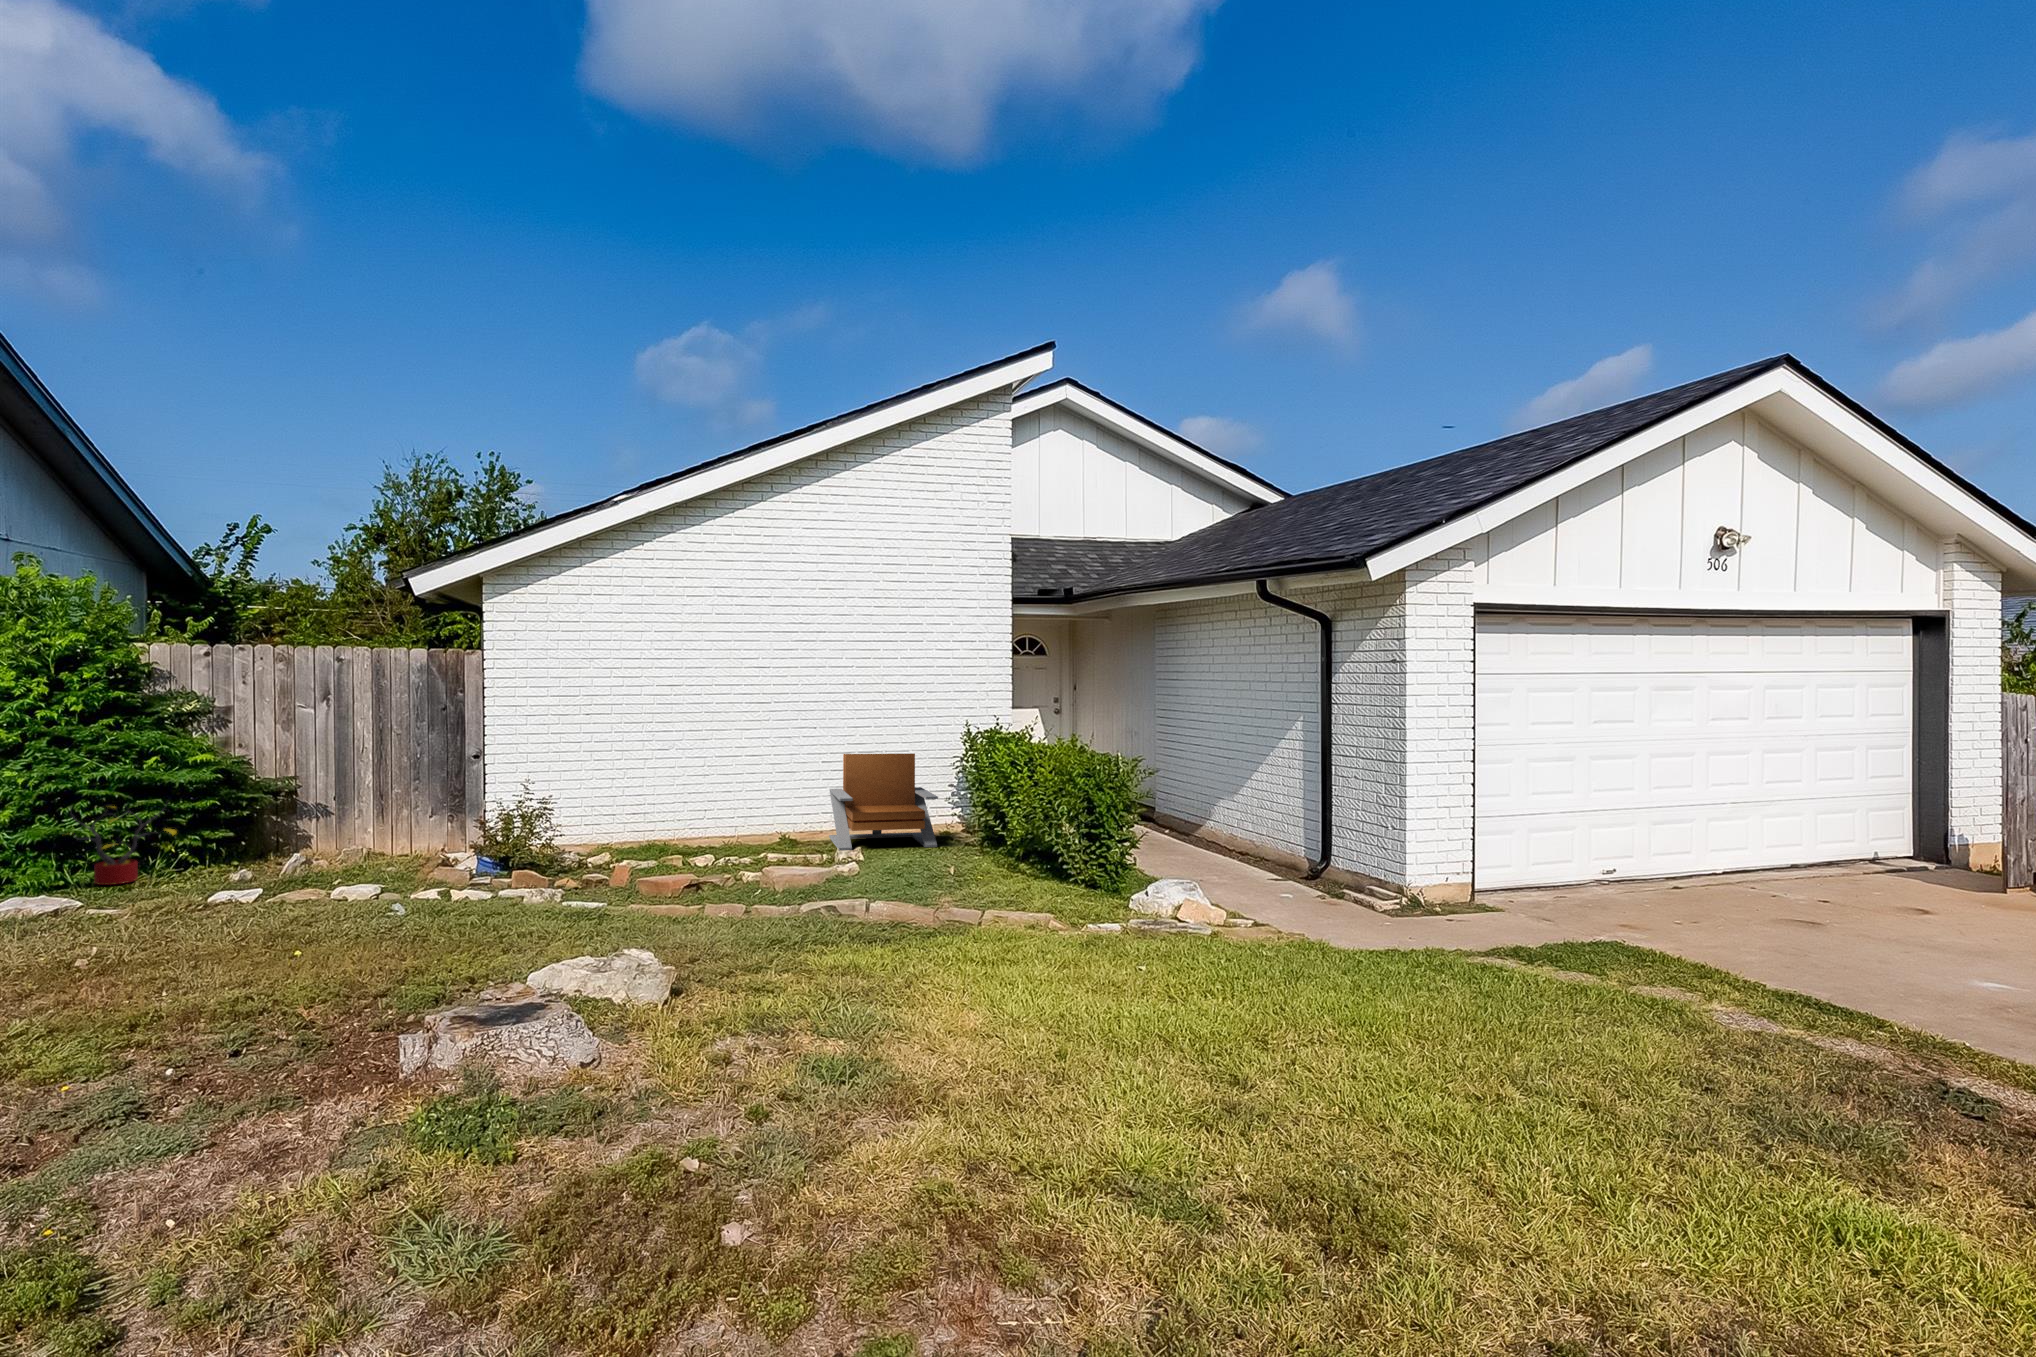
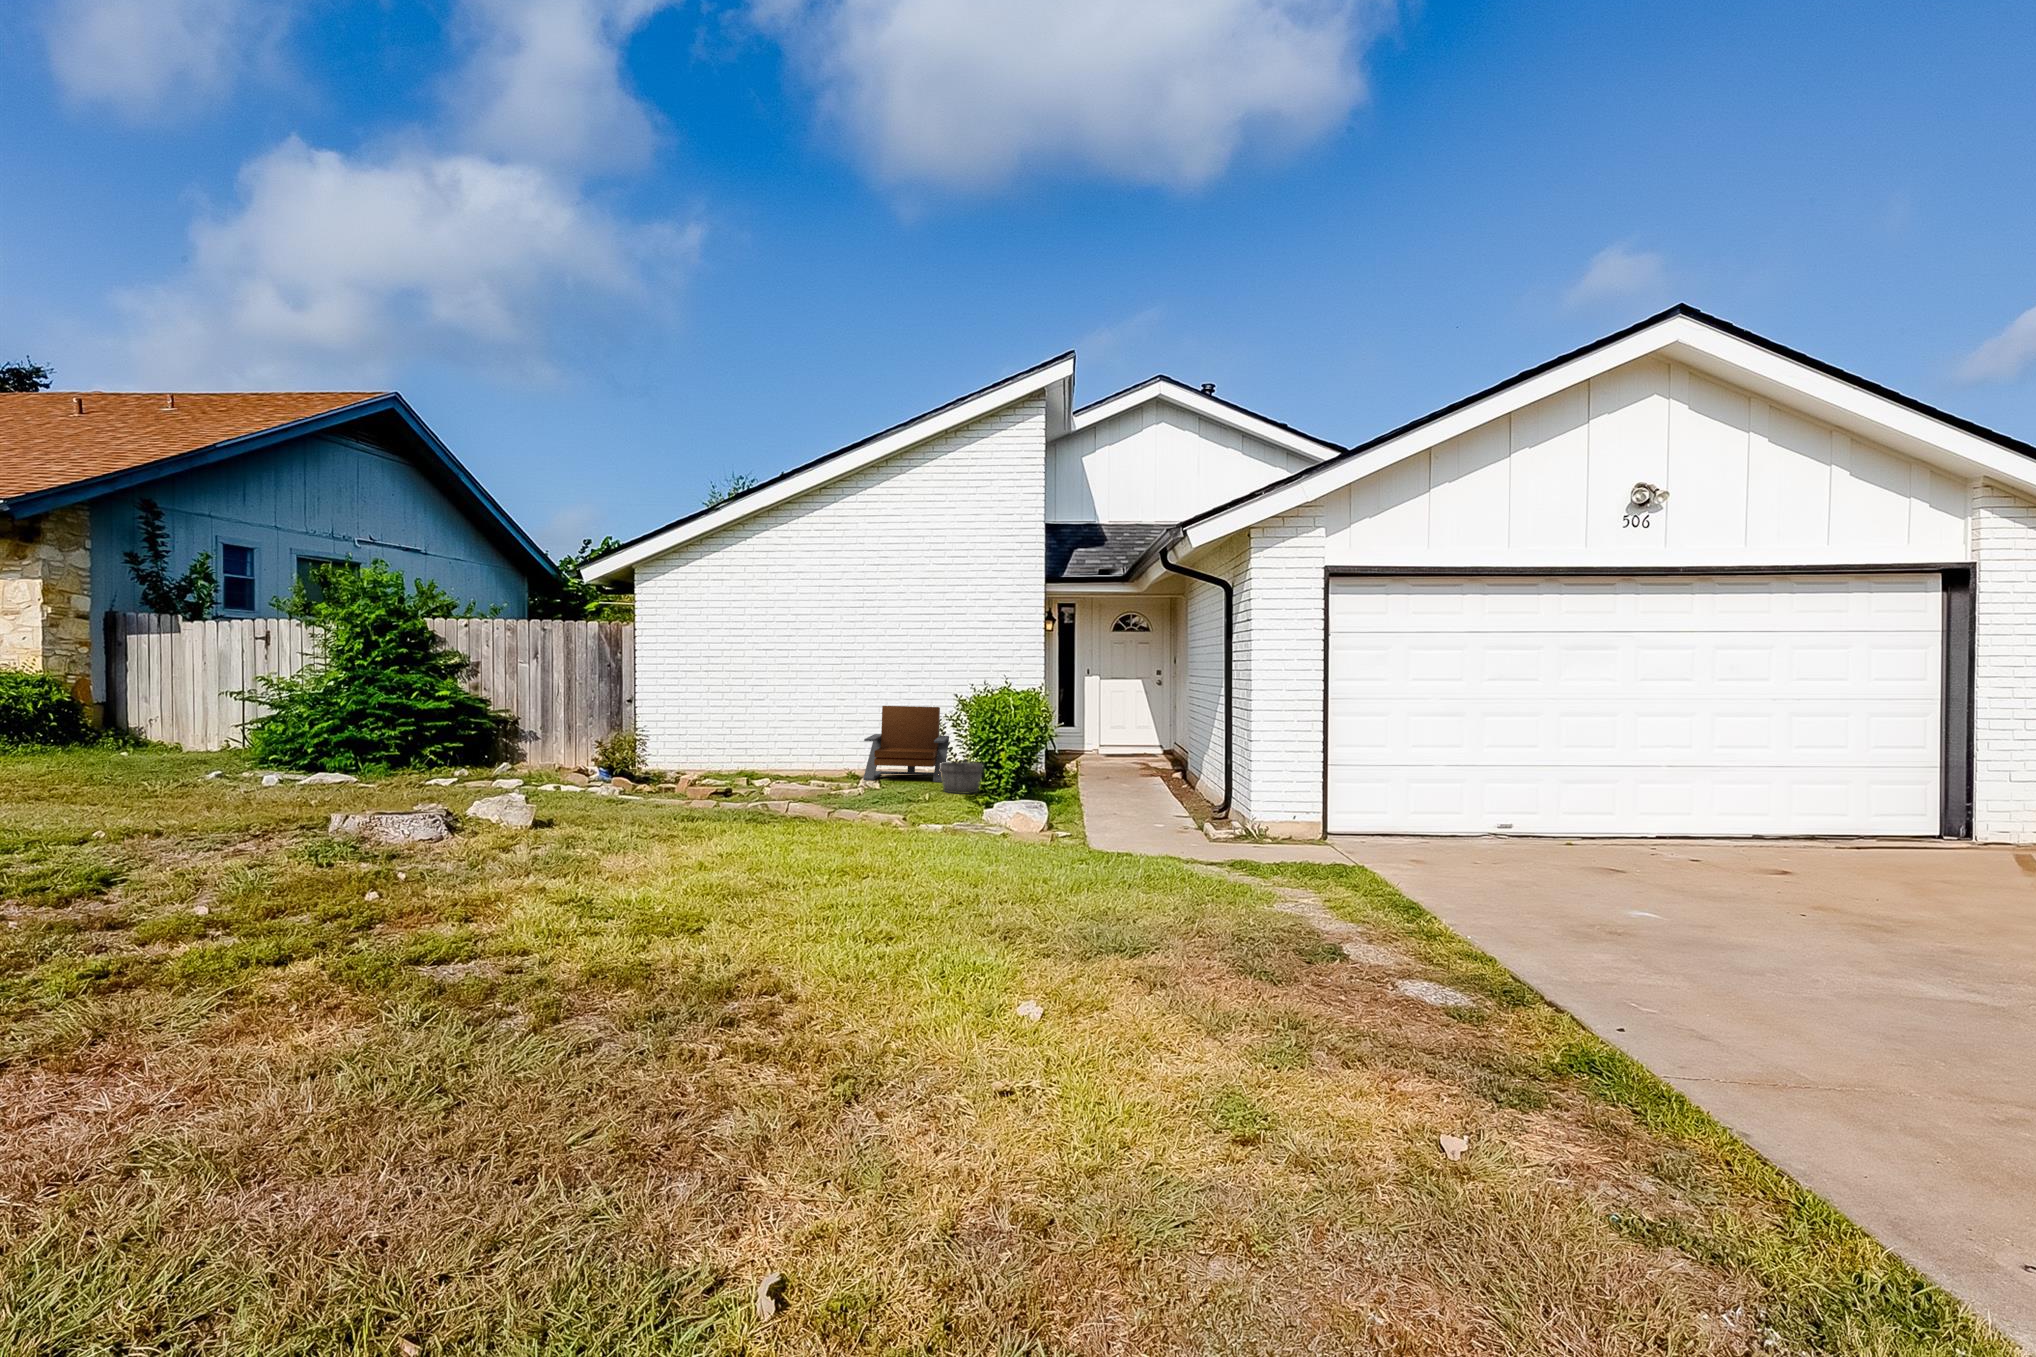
decorative plant: present [73,806,176,885] -> none [361,719,422,772]
wooden bucket: none [956,814,1012,864] -> present [940,758,983,794]

